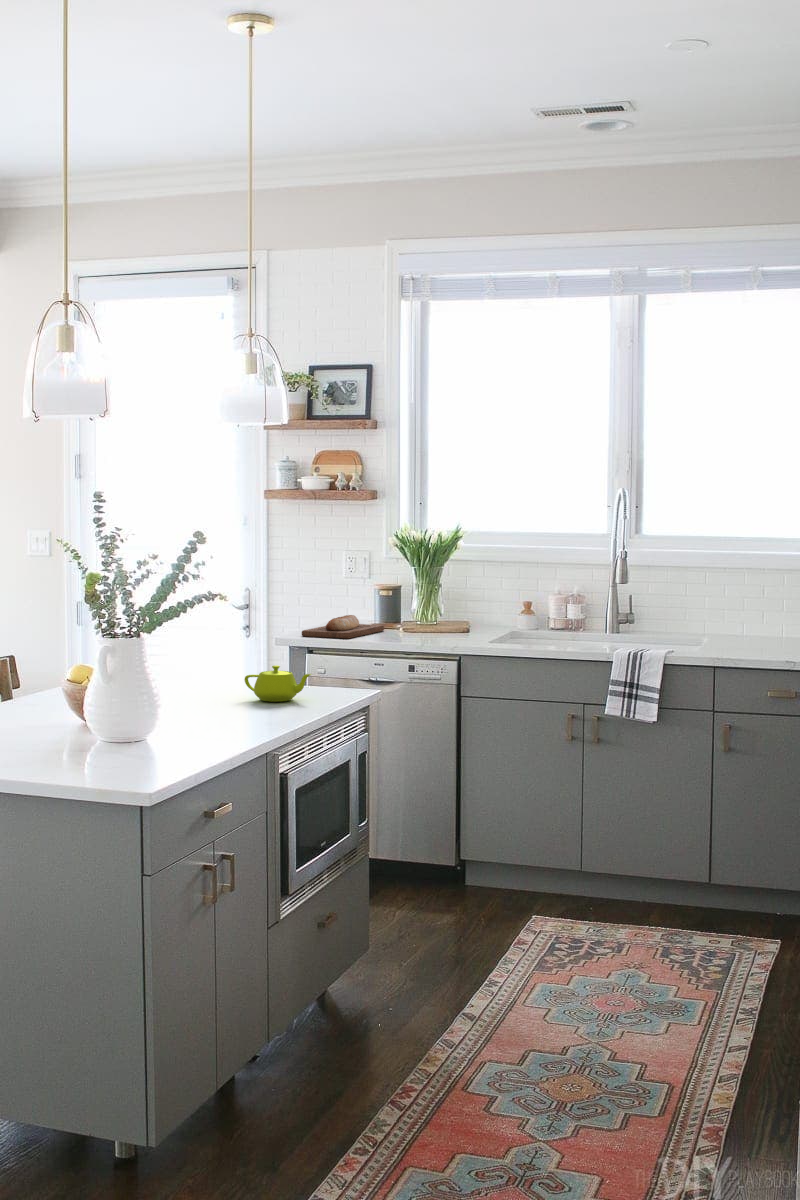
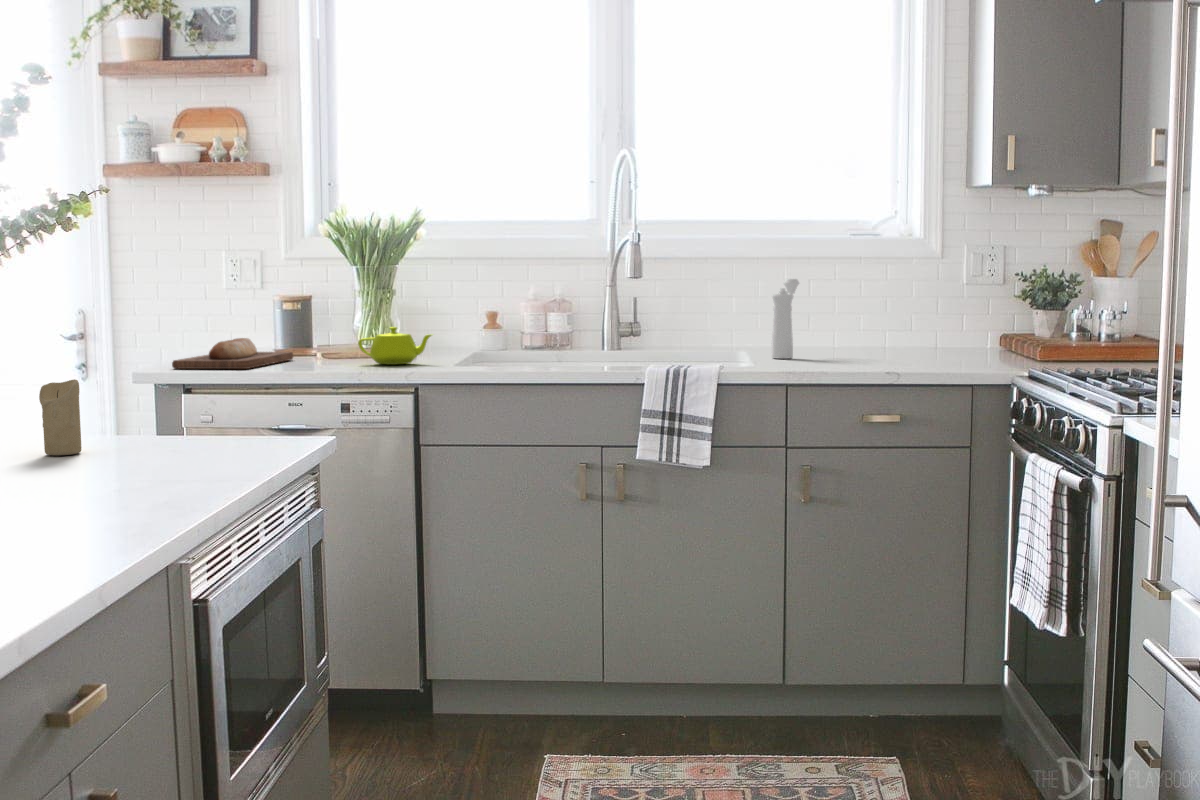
pepper mill: none [730,583,758,645] -> present [772,279,799,359]
candle: none [216,652,237,694] -> present [39,379,81,455]
teapot: present [245,665,311,702] -> present [358,327,432,364]

